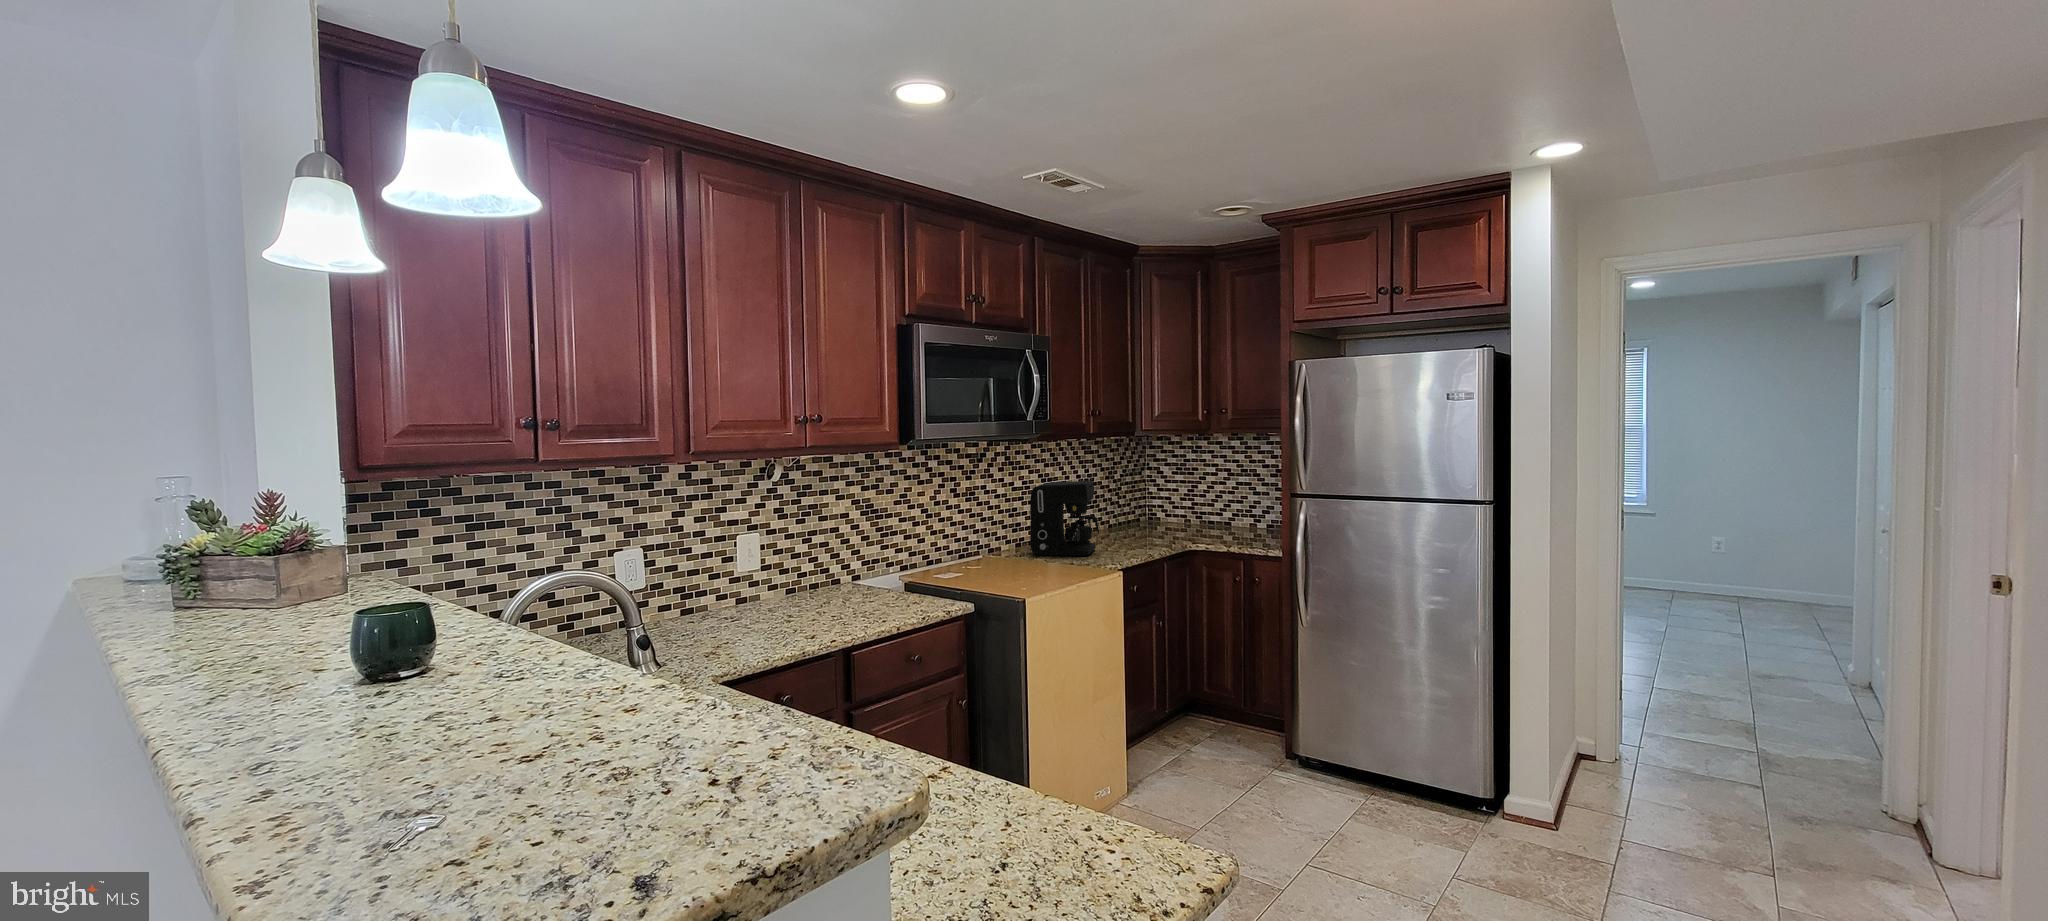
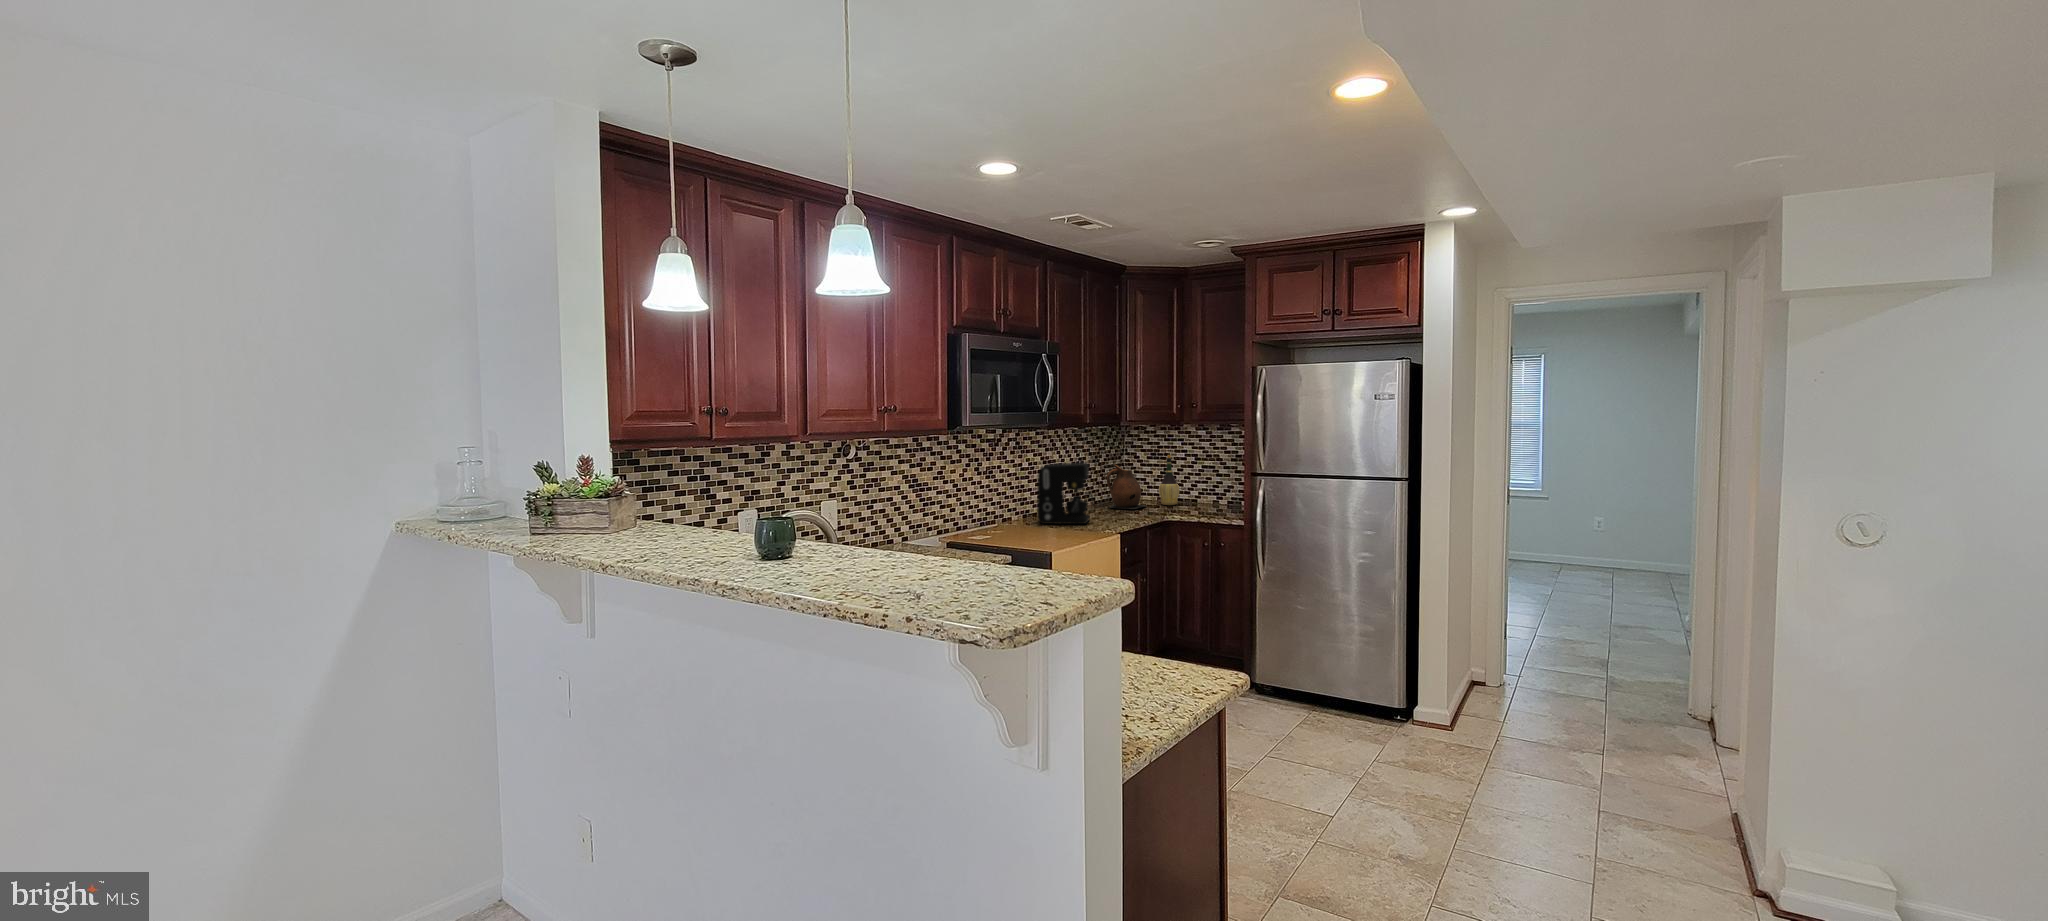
wine bottle: none [1185,470,1209,529] -> present [1159,455,1179,505]
ceramic pitcher: none [1121,482,1170,535] -> present [1107,465,1147,509]

